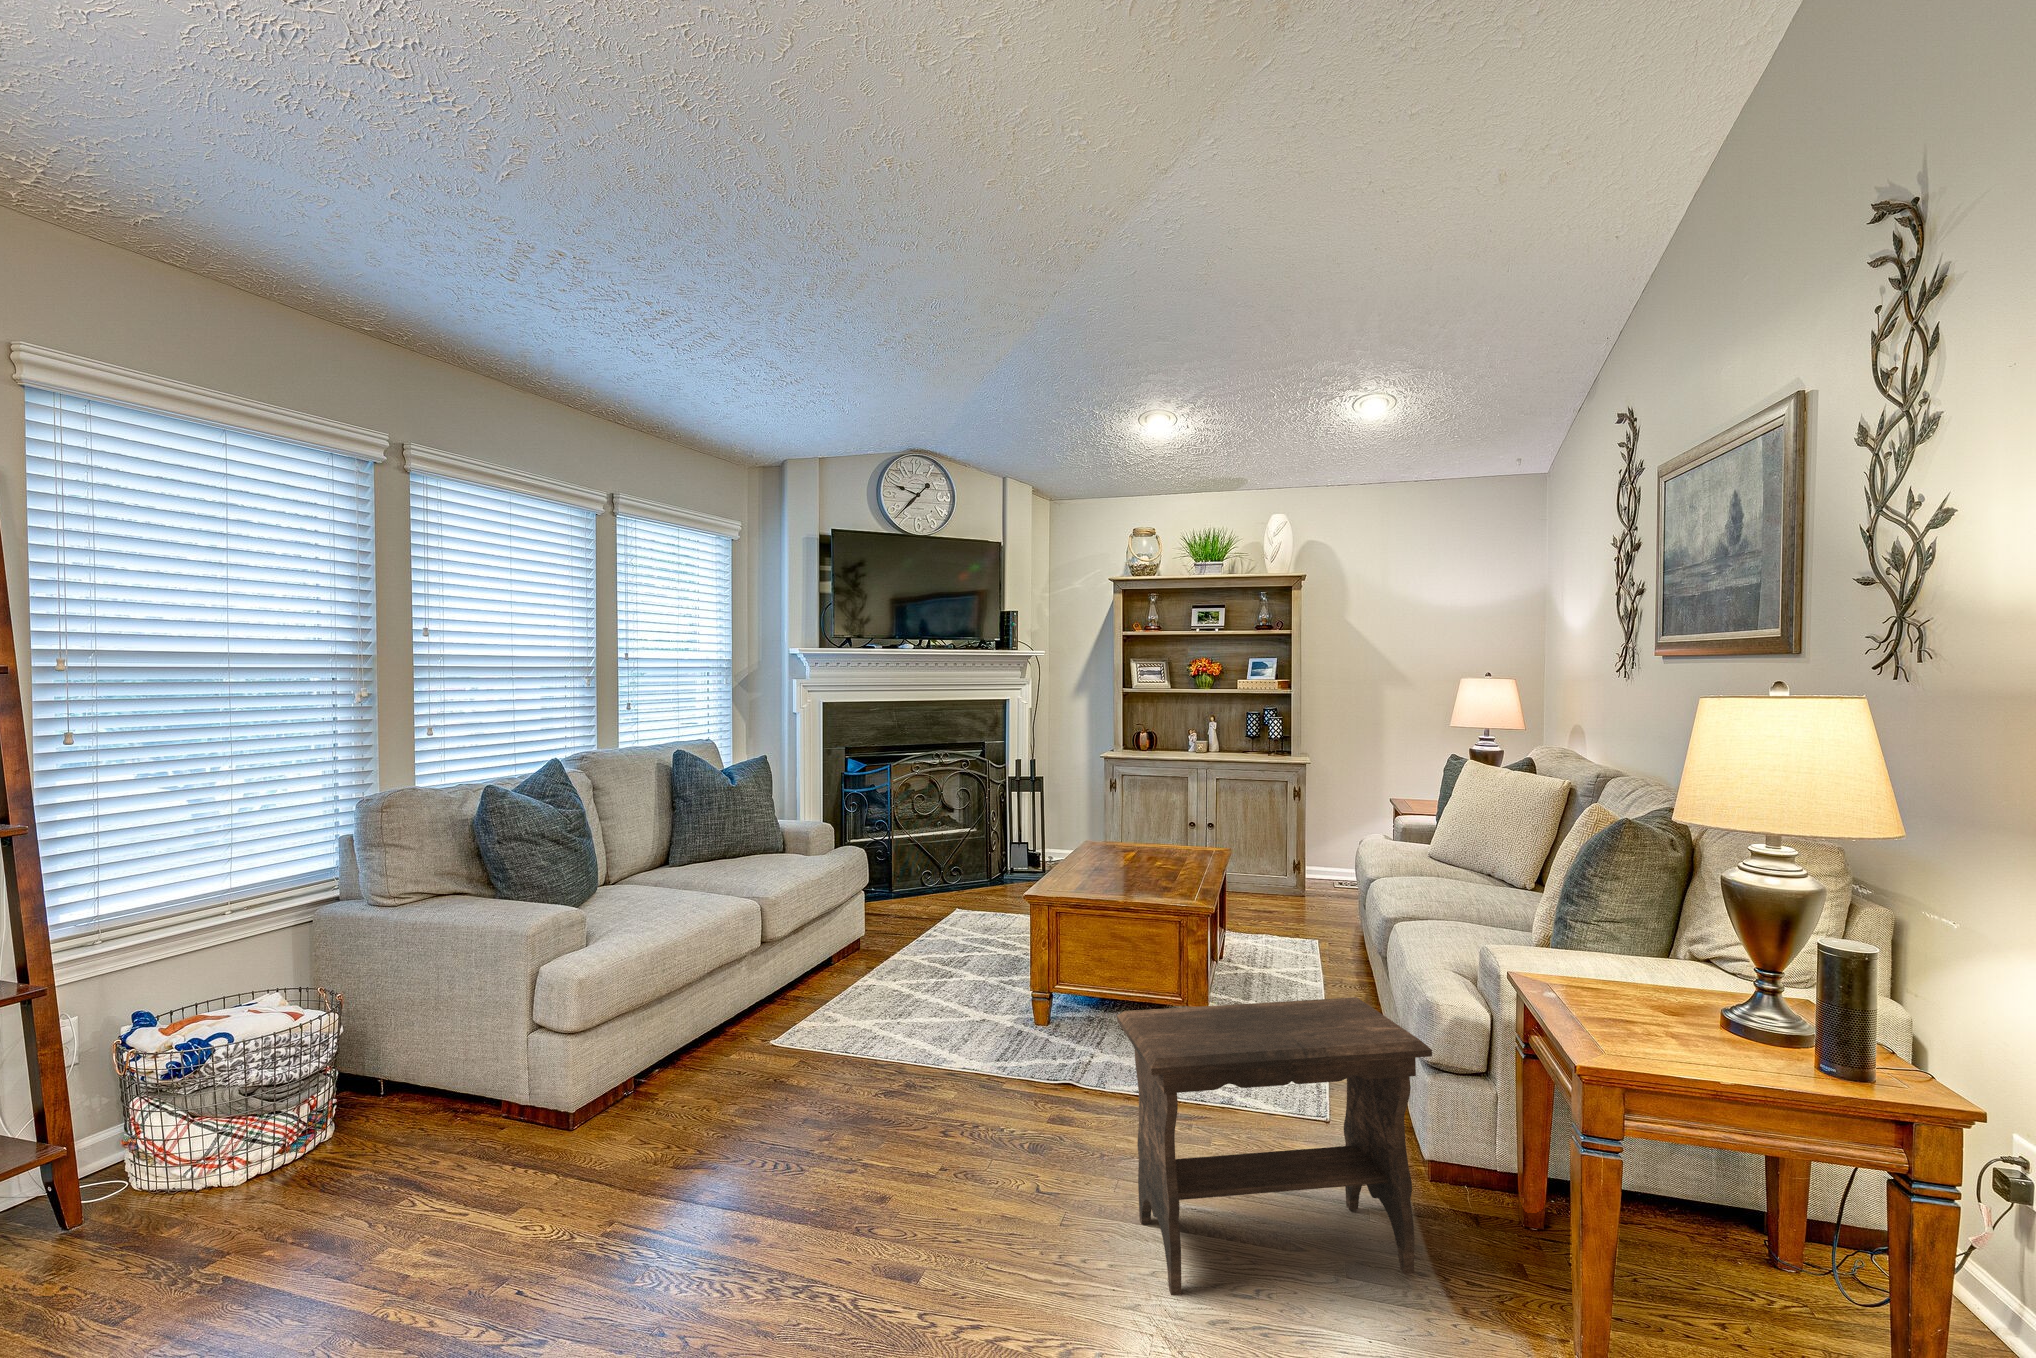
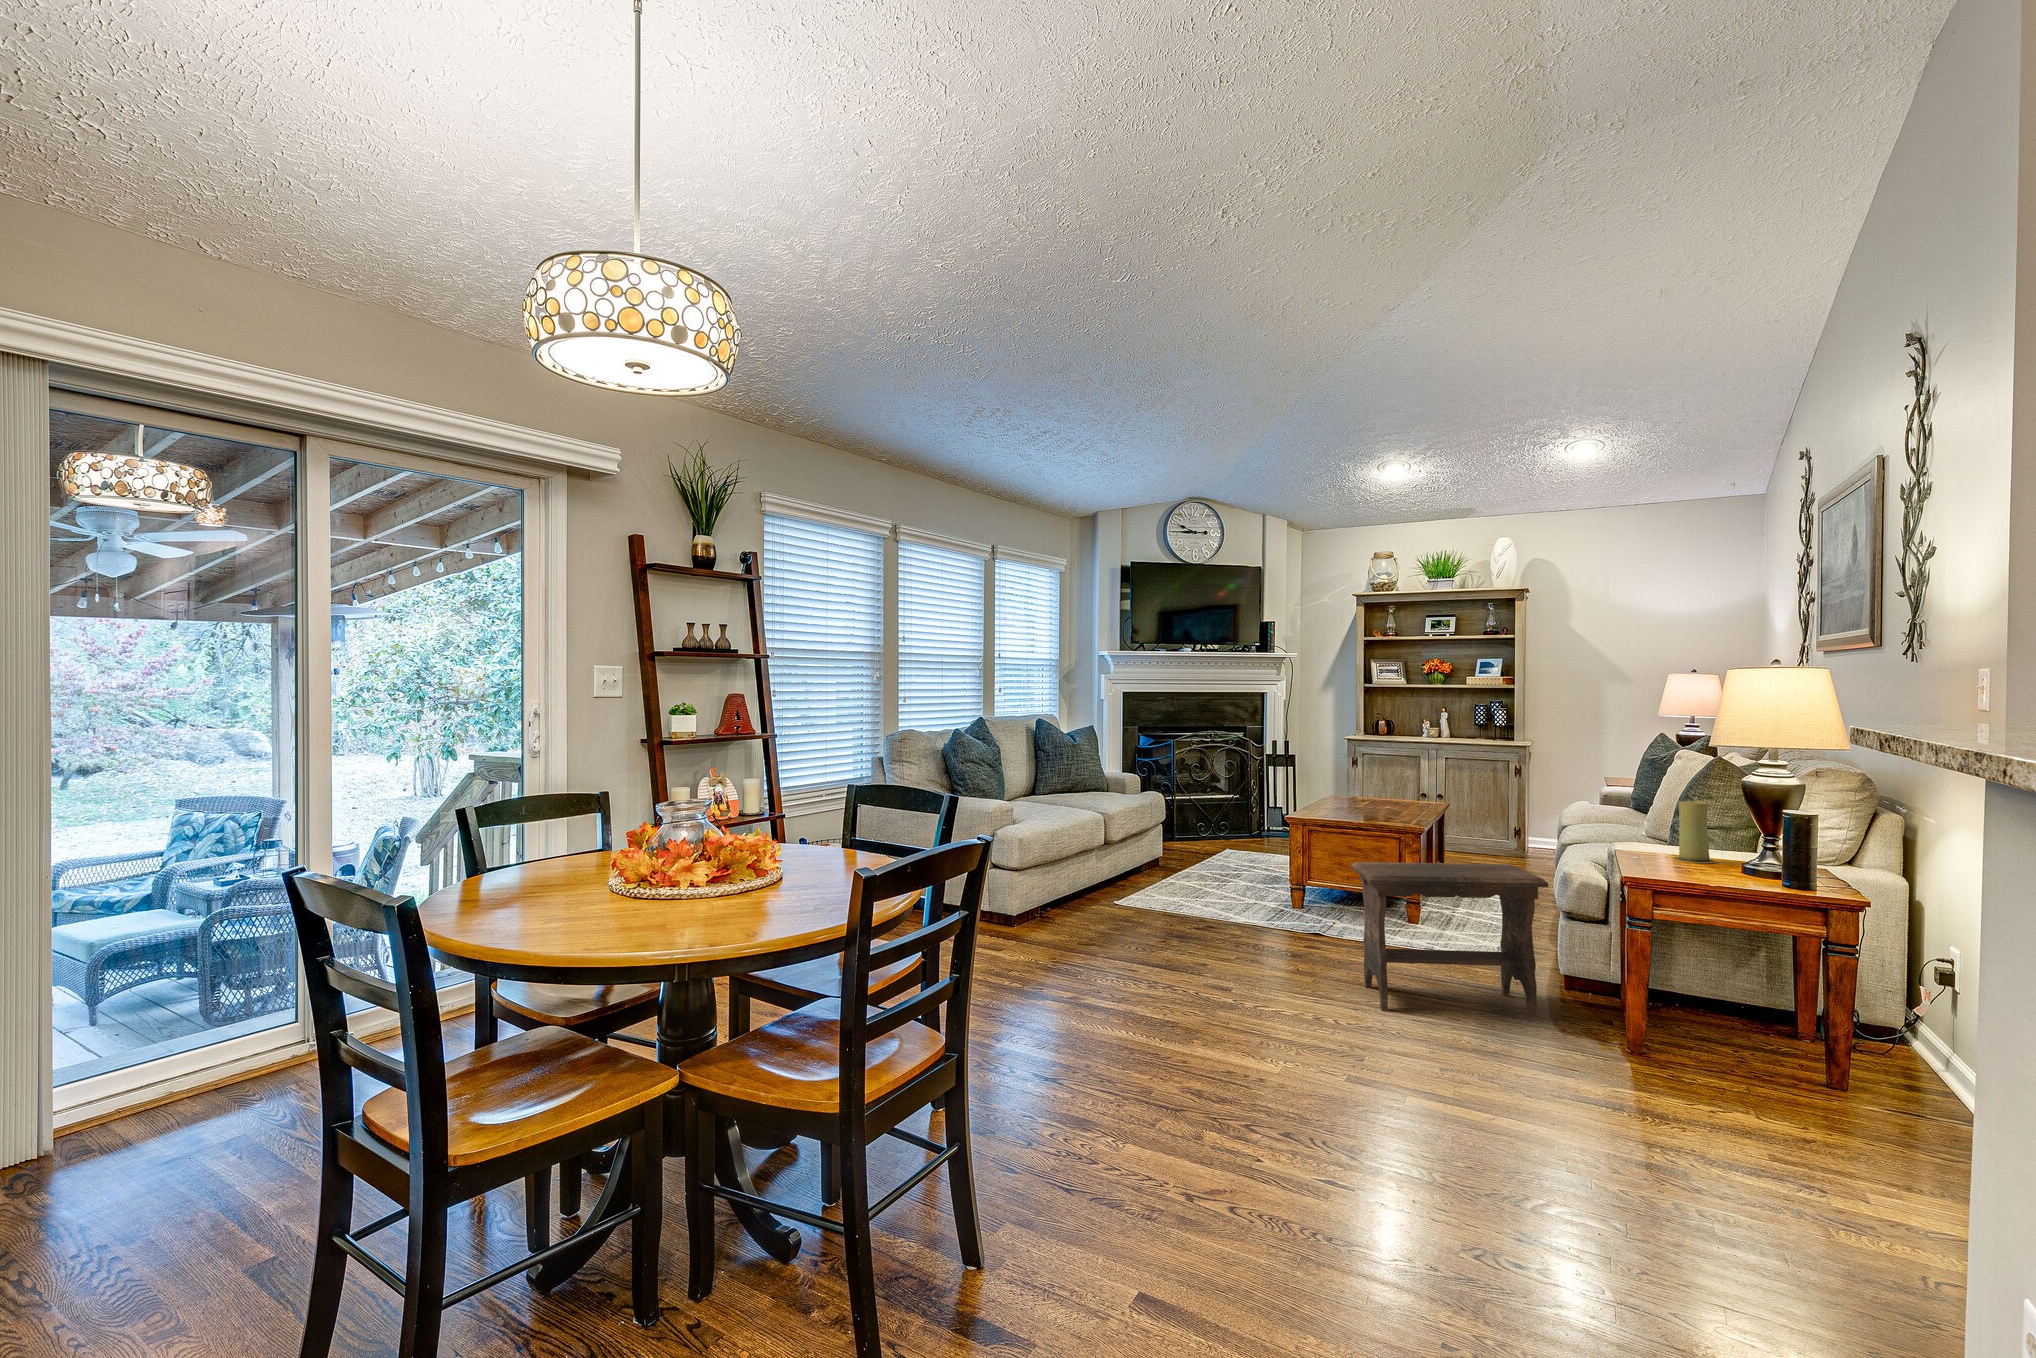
candle: none [1614,902,1681,1010] -> present [1673,801,1715,863]

